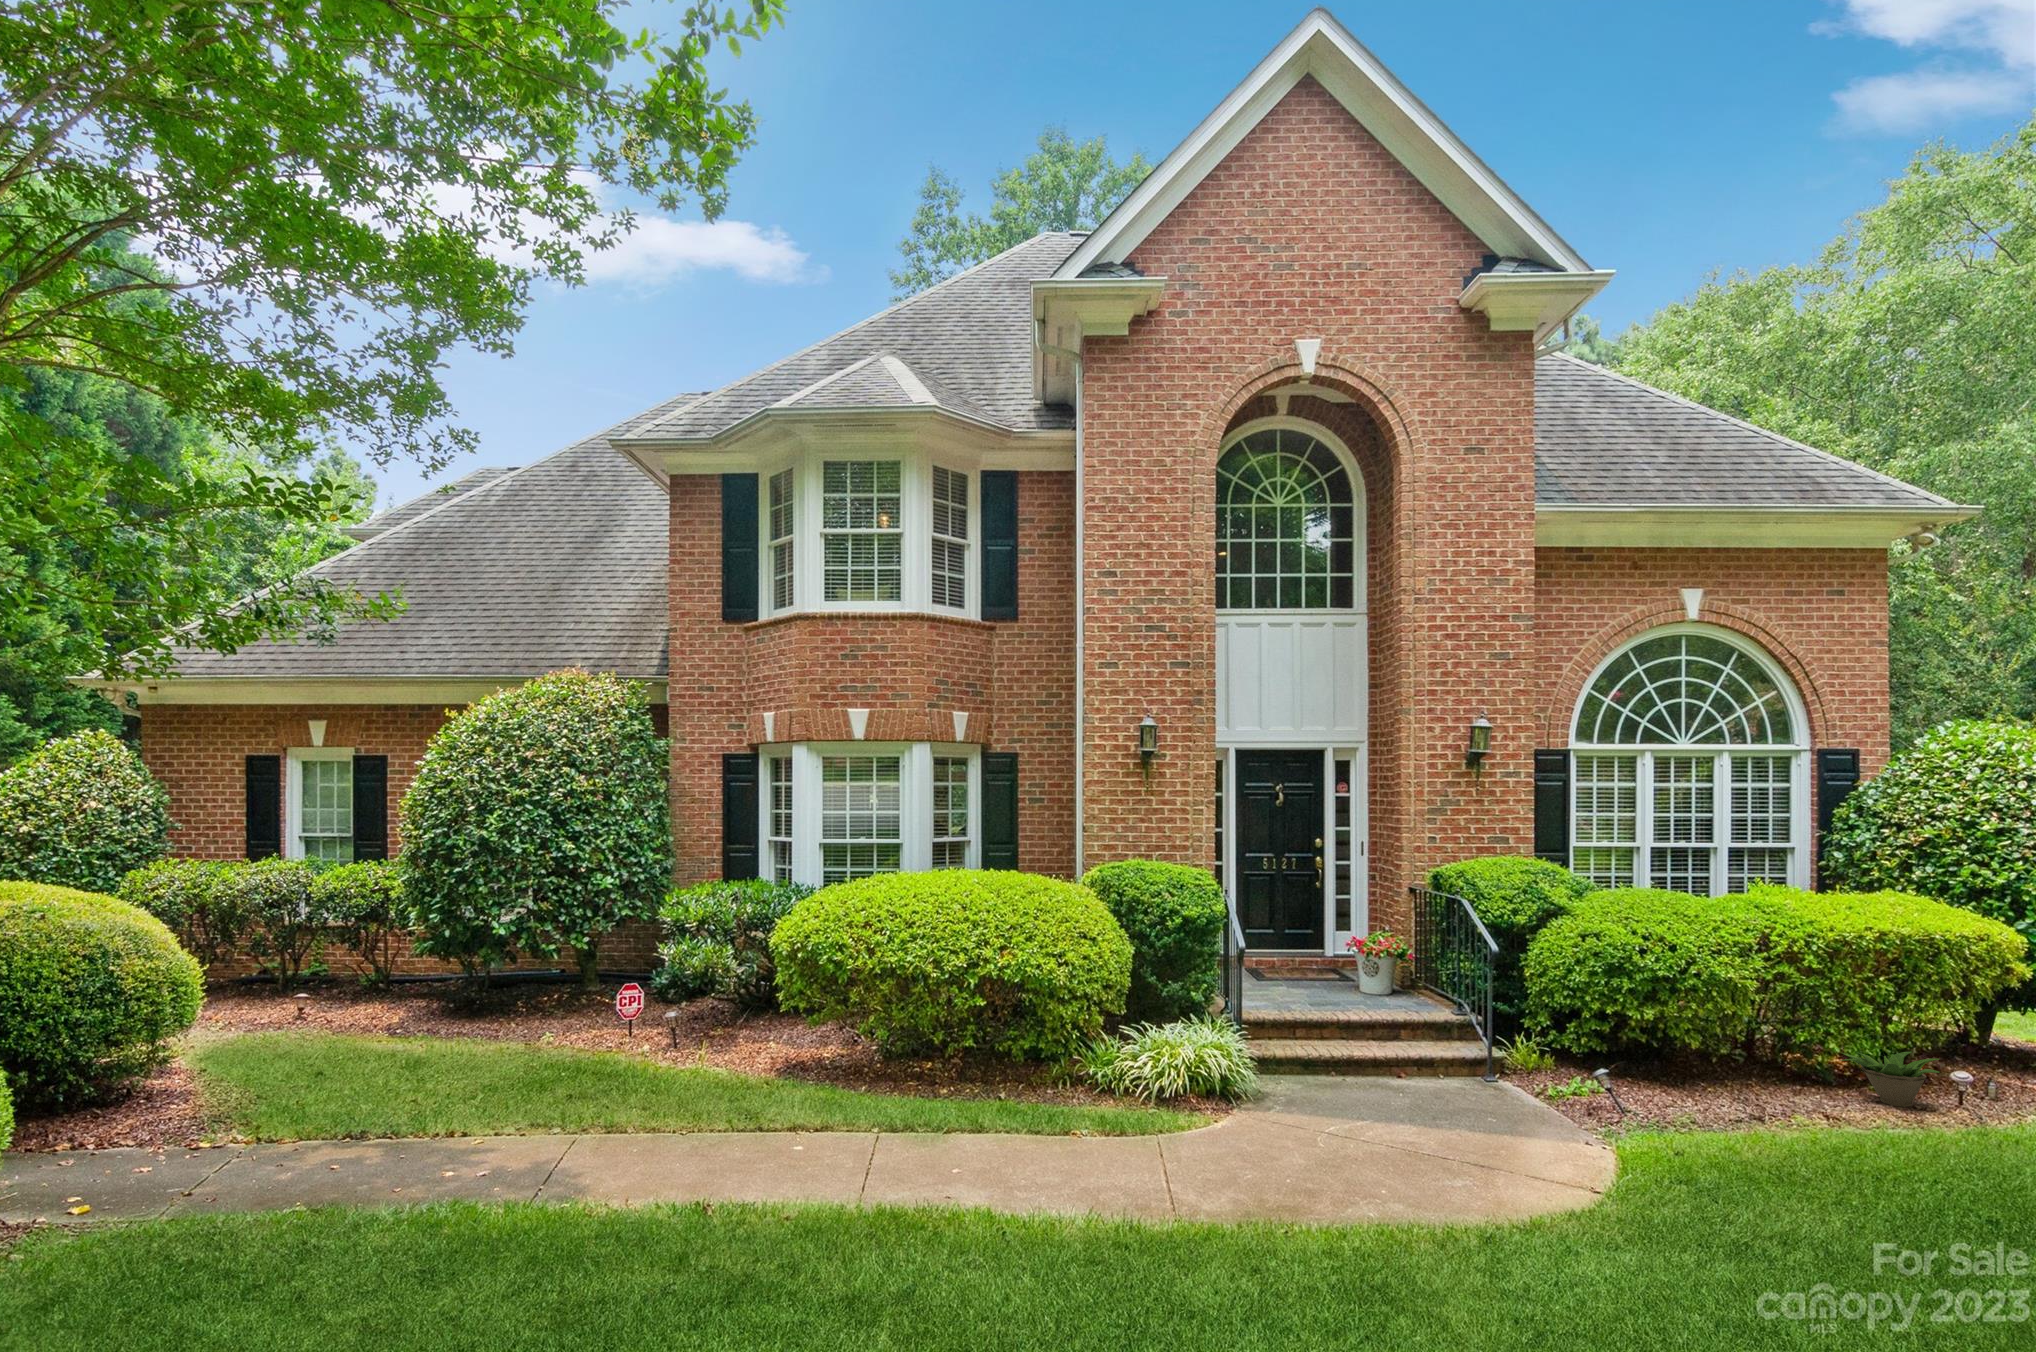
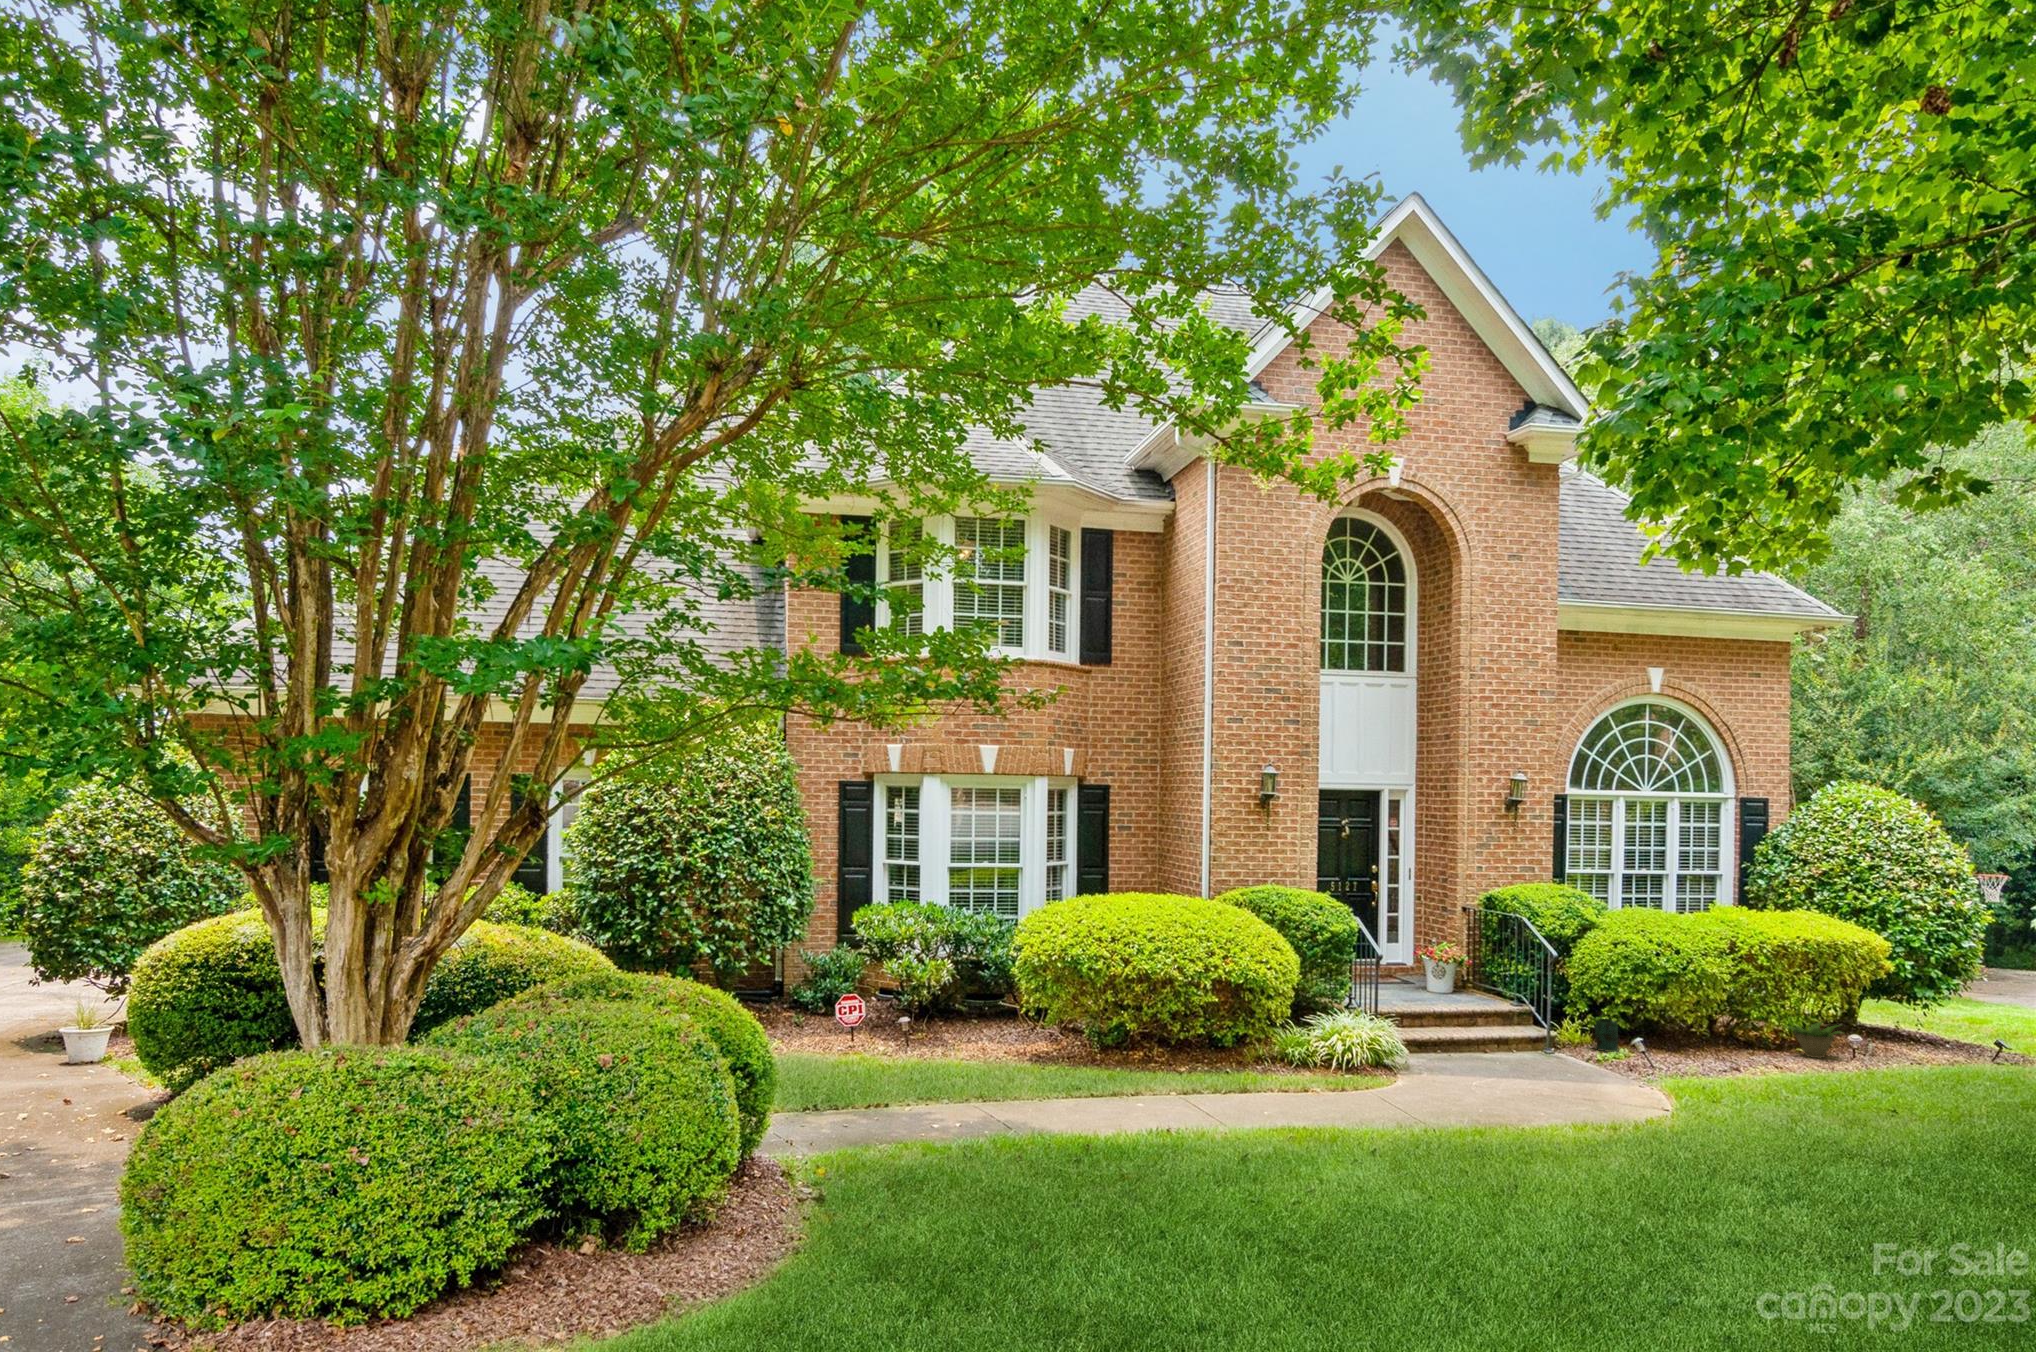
watering can: none [1554,1025,1588,1083] -> present [1595,1011,1618,1052]

